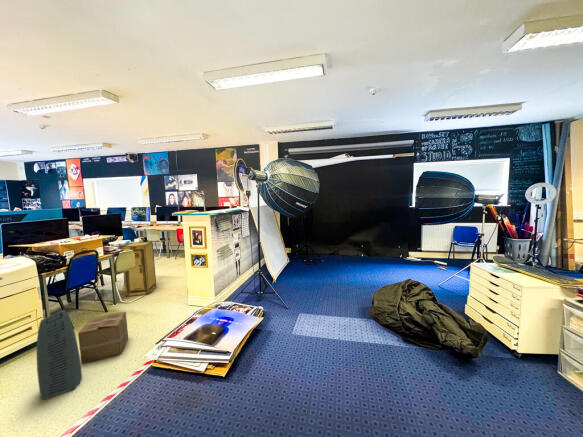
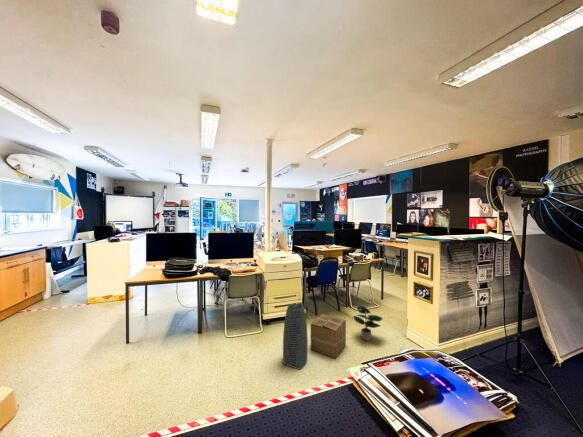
storage cabinet: present [121,242,156,297] -> none [356,256,383,309]
potted plant: none [132,292,164,324] -> present [353,306,382,340]

